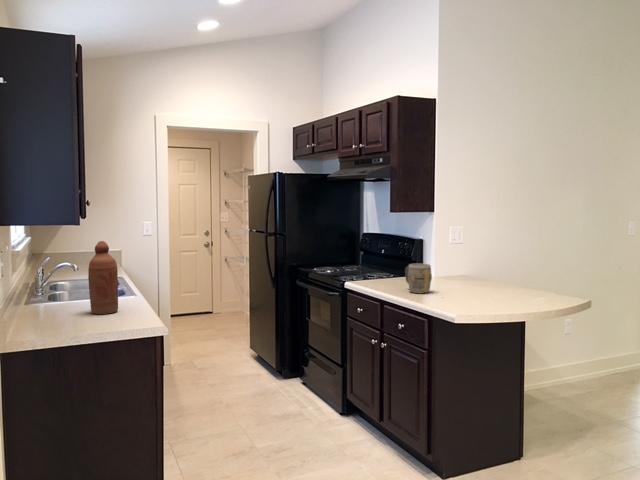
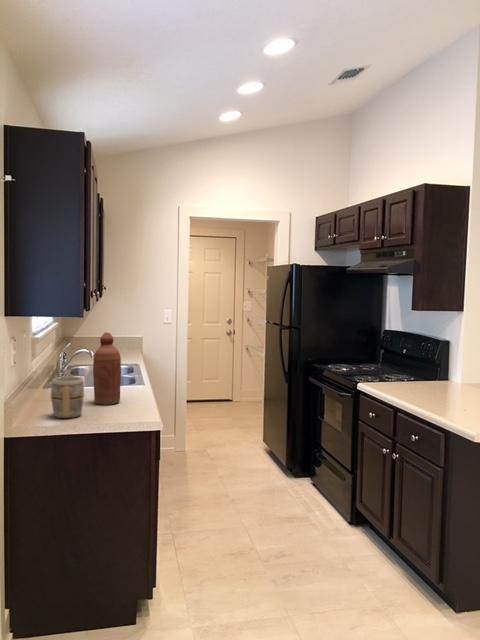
mug: present [405,264,432,294] -> present [51,377,84,418]

